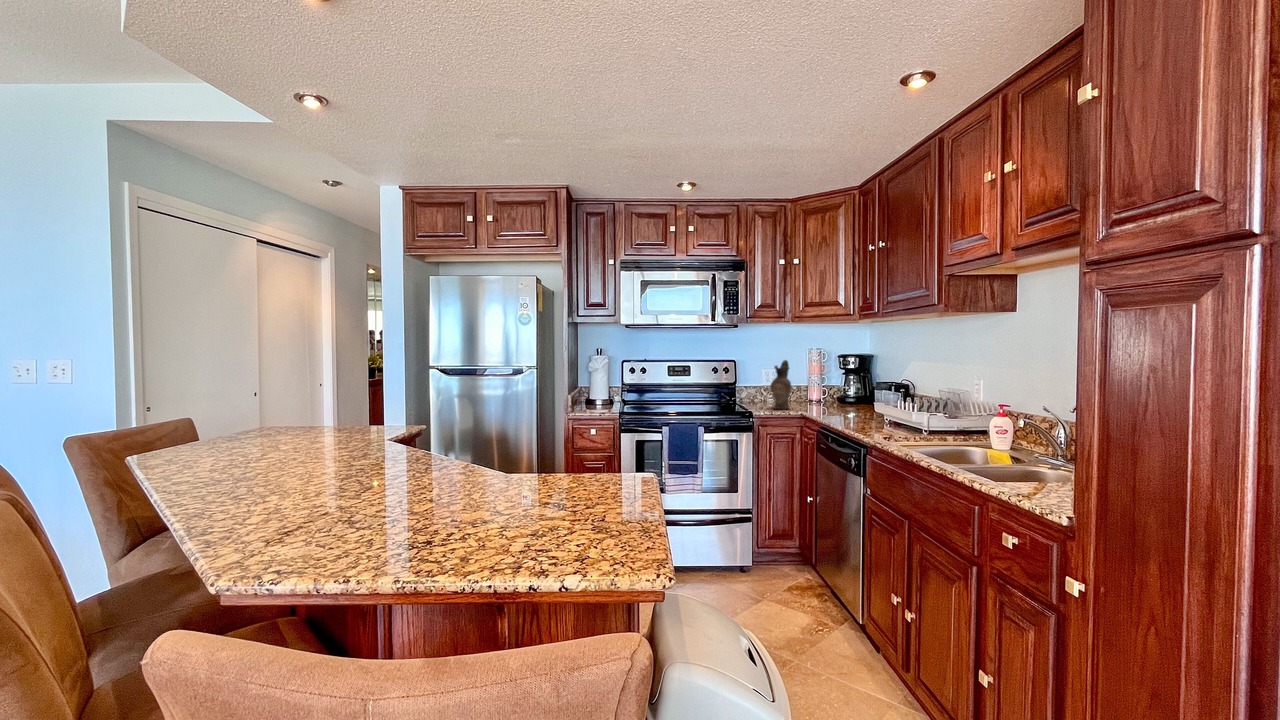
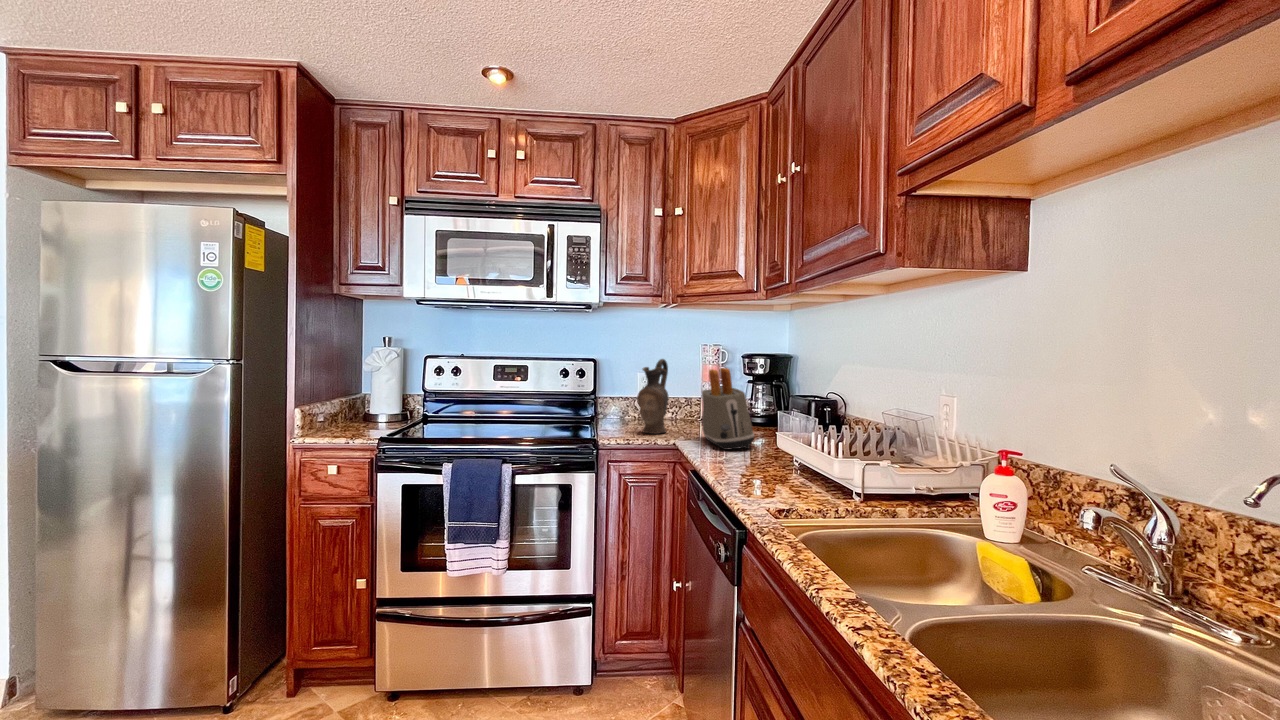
toaster: none [817,365,856,416] -> present [702,368,755,450]

